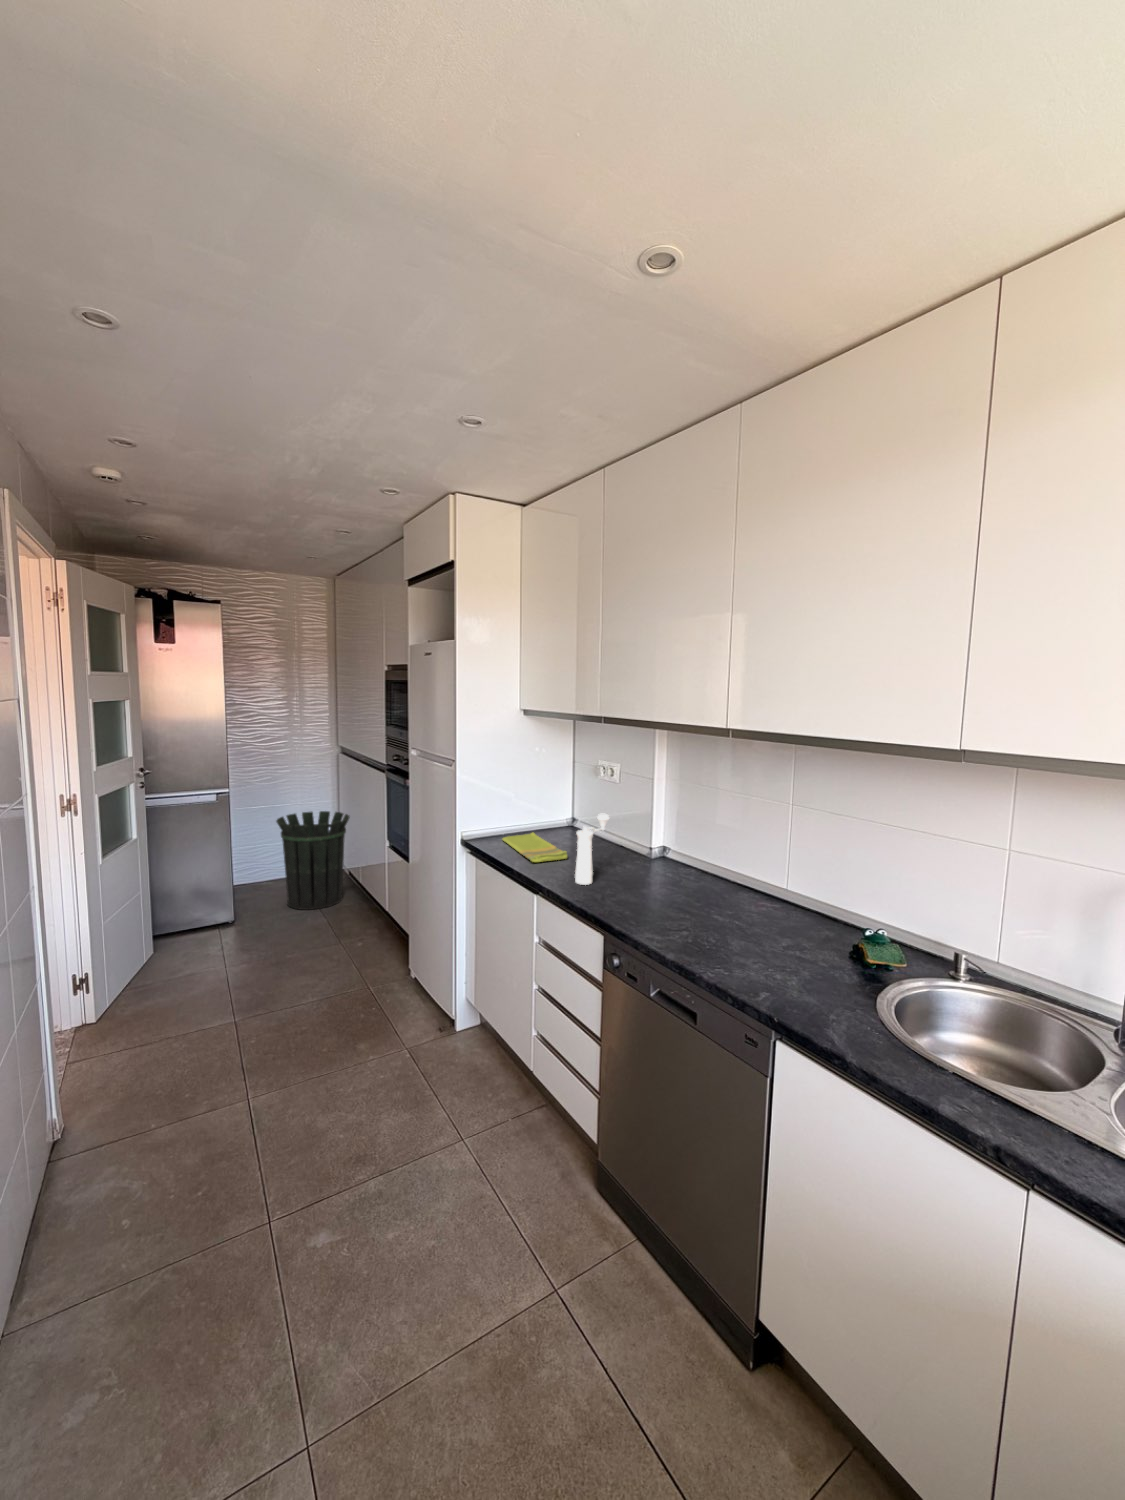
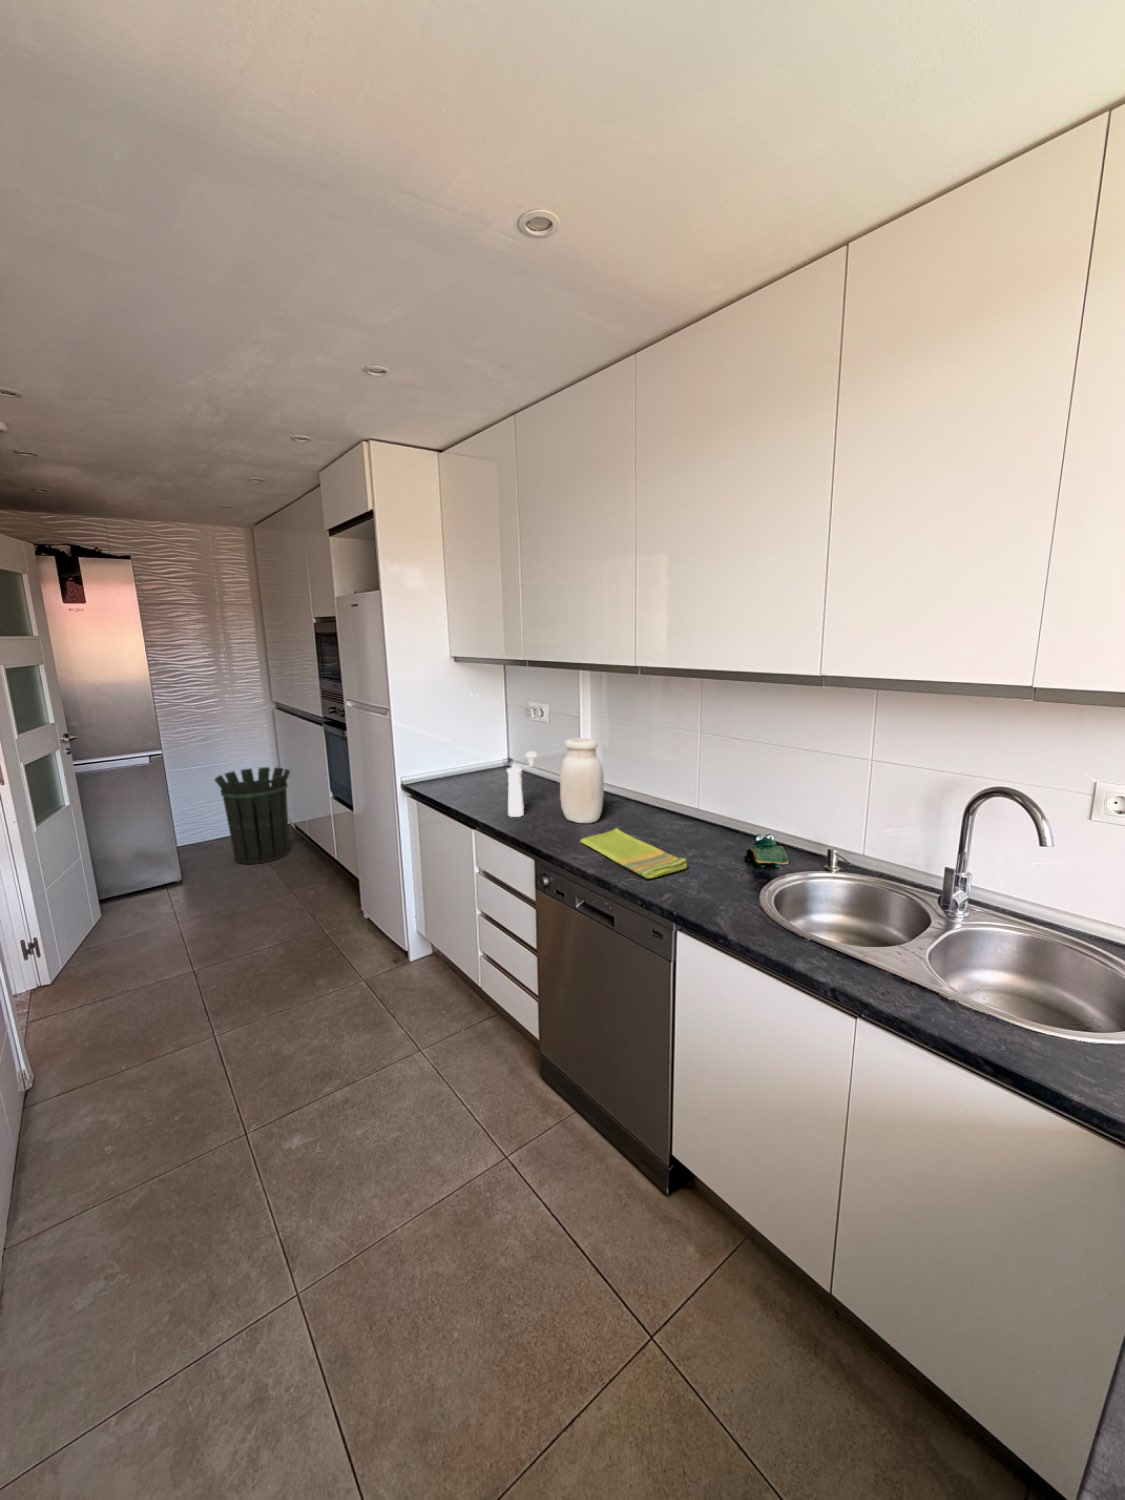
jar: none [635,802,683,898] -> present [560,738,604,823]
dish towel: present [502,832,567,862] -> present [581,828,687,878]

